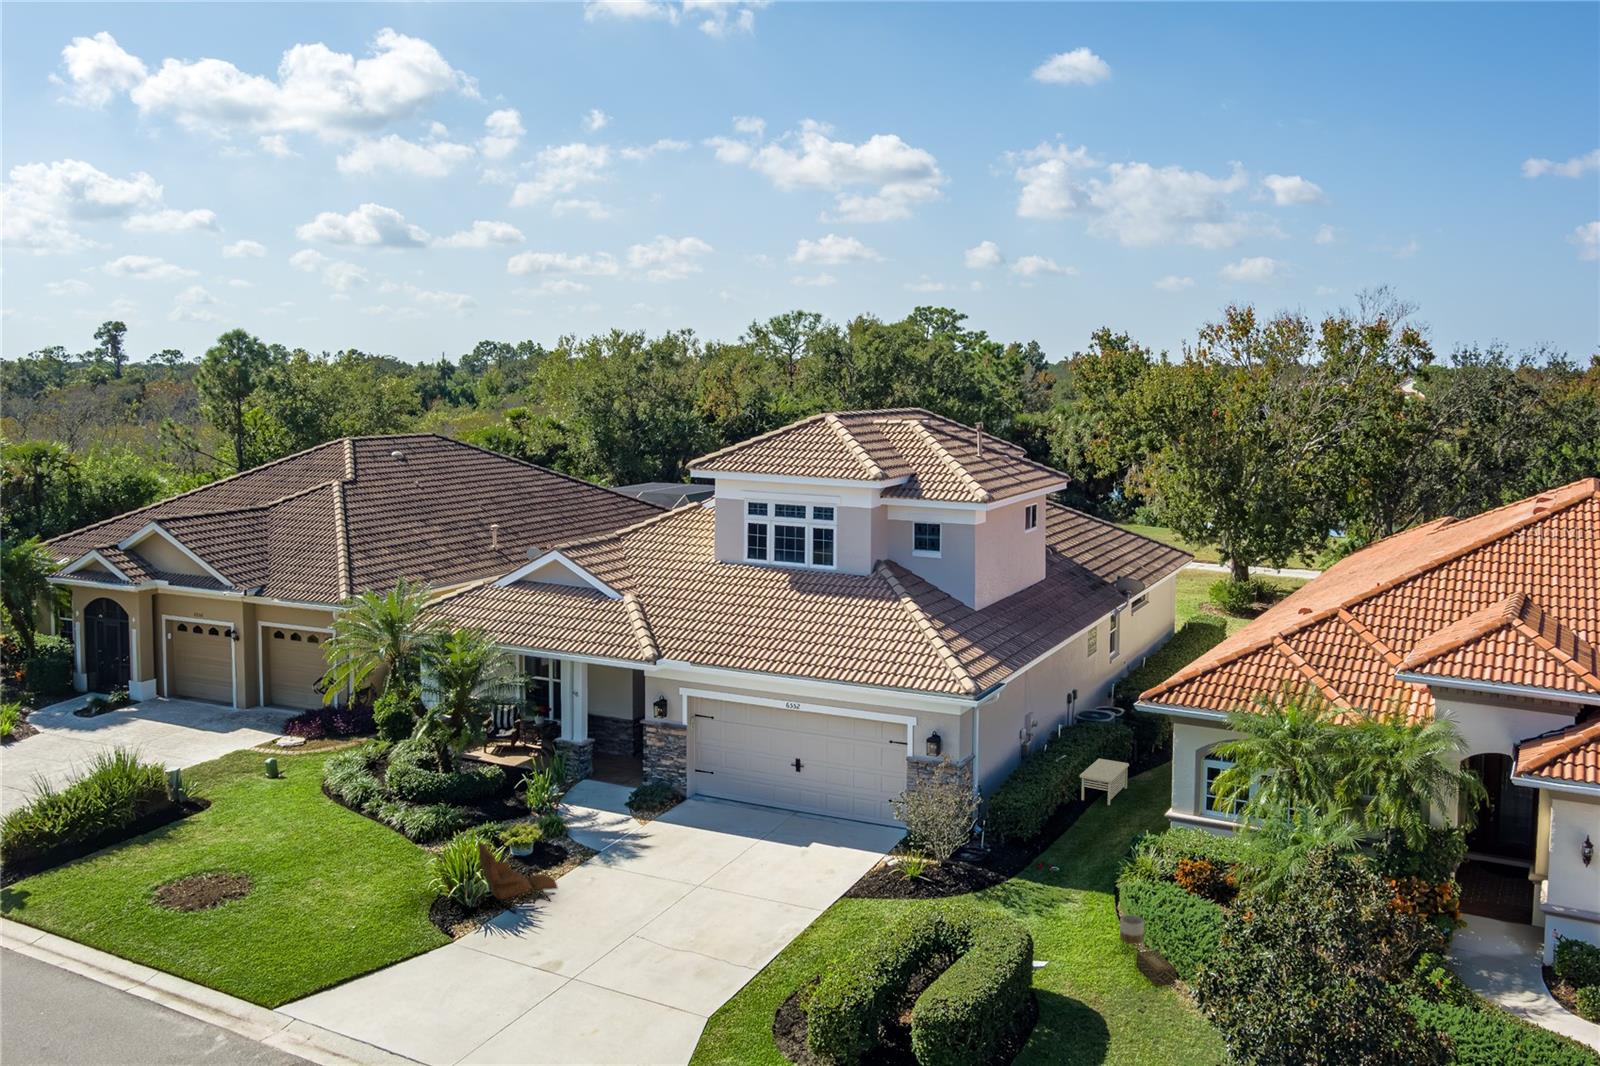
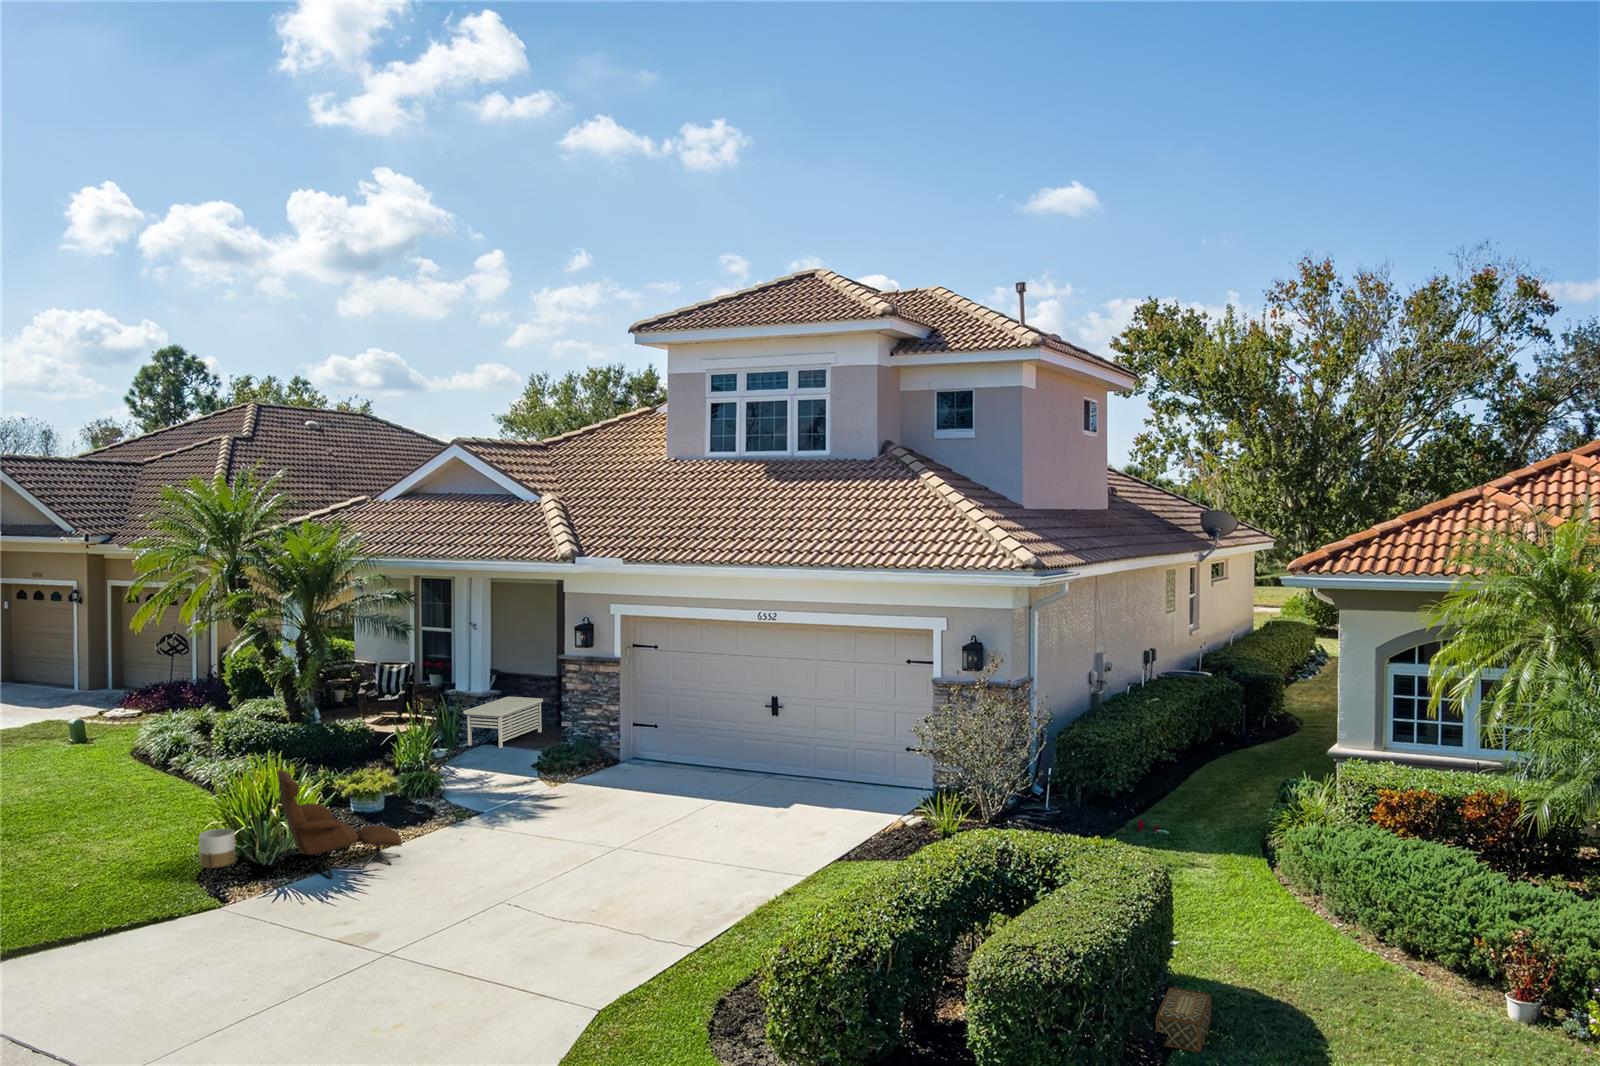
storage bench: present [1080,759,1129,805] -> present [463,697,543,748]
planter: present [1120,915,1144,944] -> present [199,829,238,882]
woven basket: present [1136,950,1176,986] -> present [1156,987,1211,1052]

